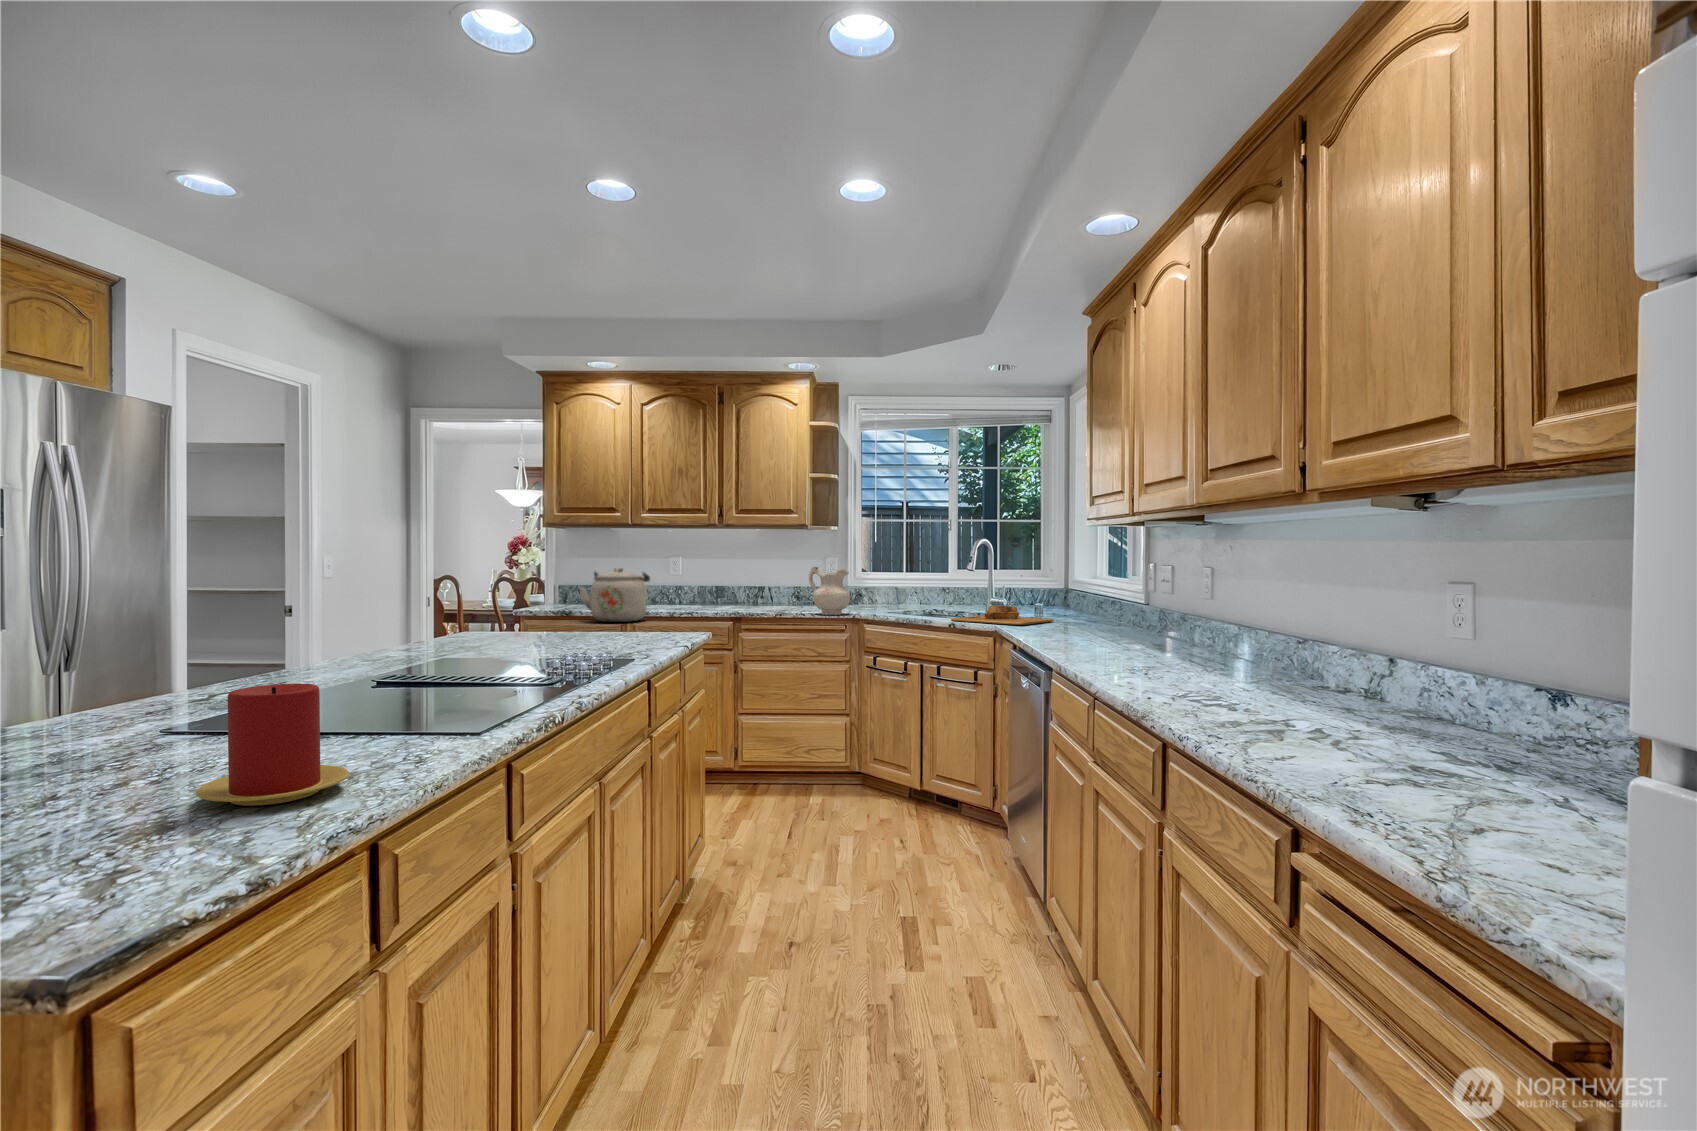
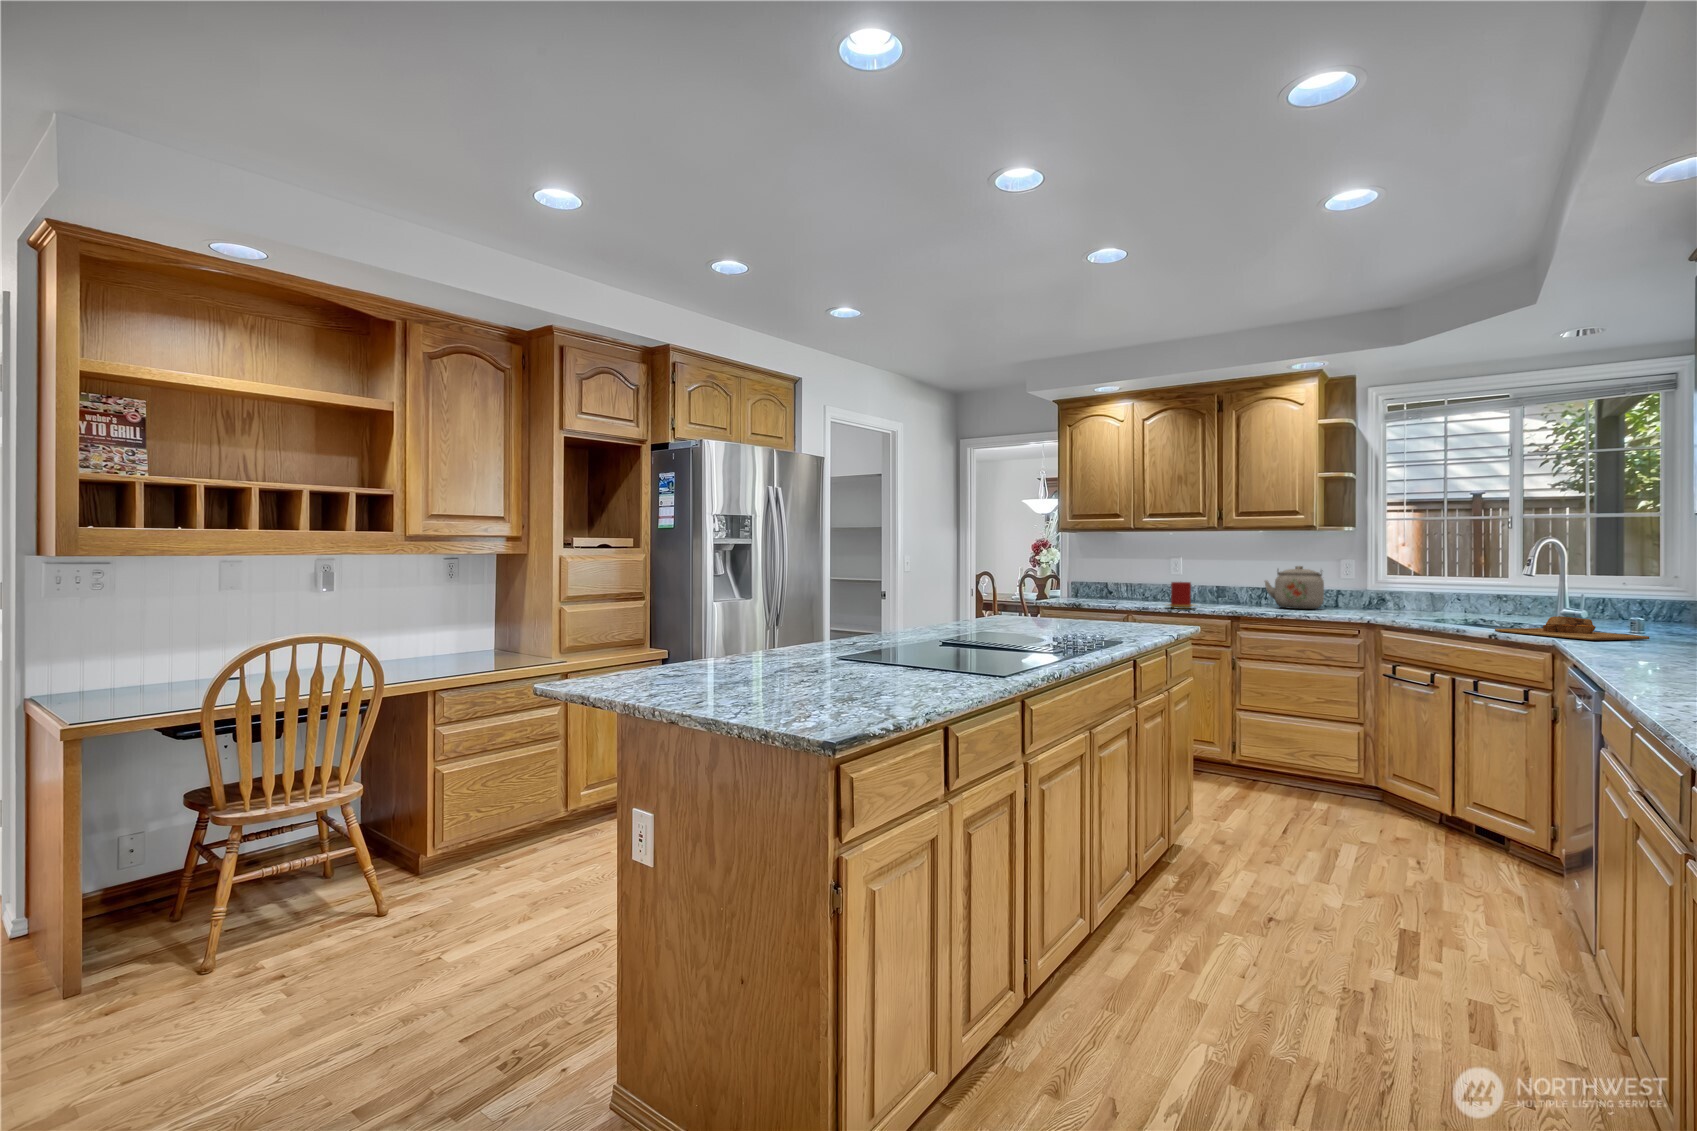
ceramic pitcher: present [809,567,850,615] -> none [1318,569,1367,619]
kettle: present [580,568,650,622] -> present [1265,566,1324,609]
candle: present [196,684,349,806] -> present [1168,582,1195,609]

